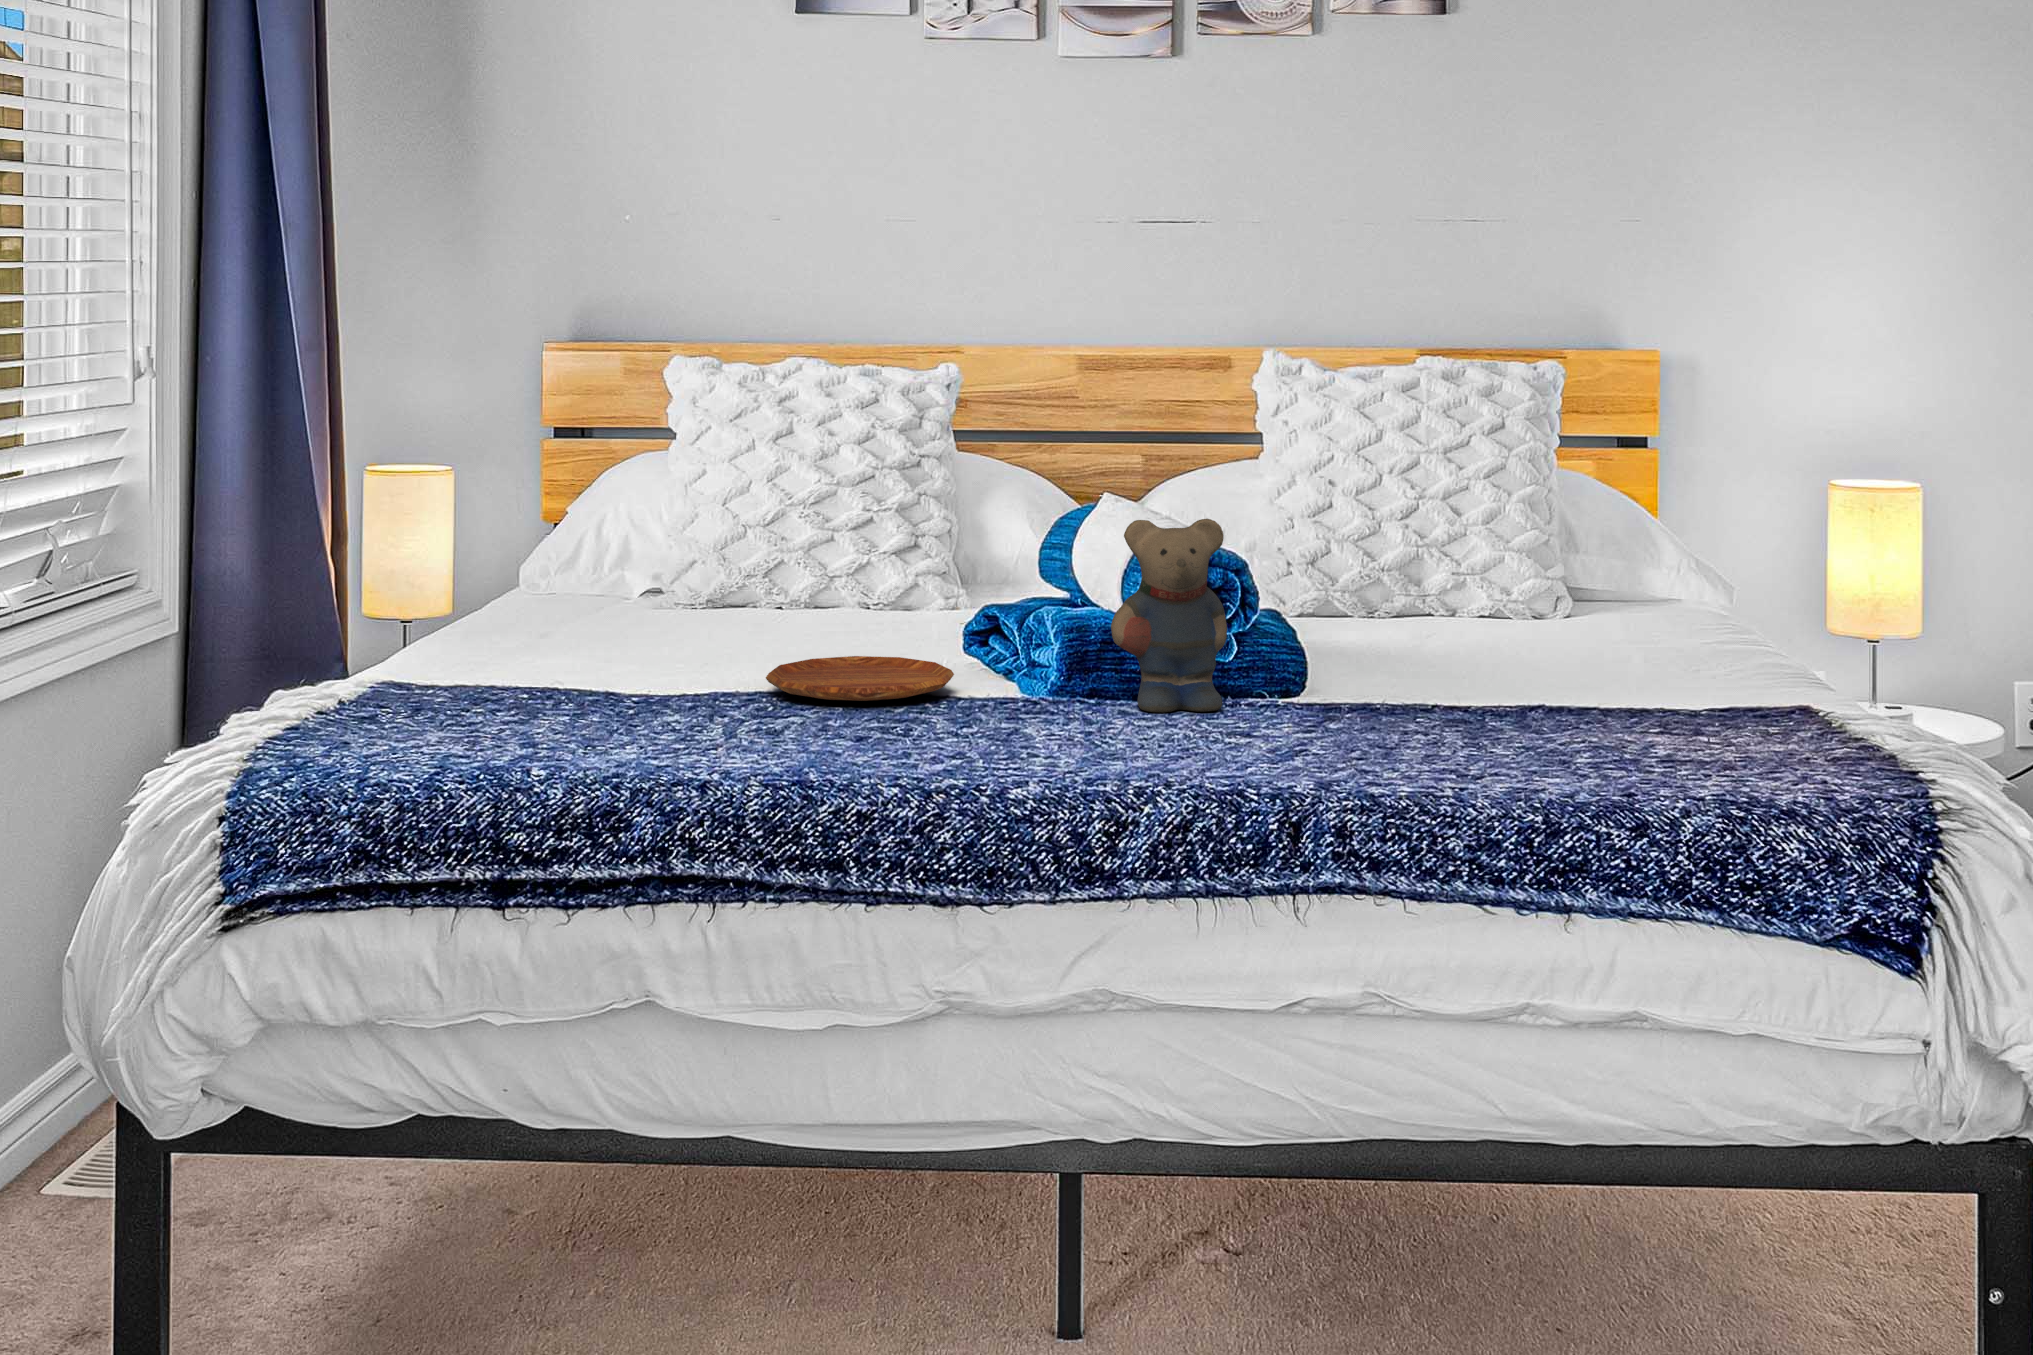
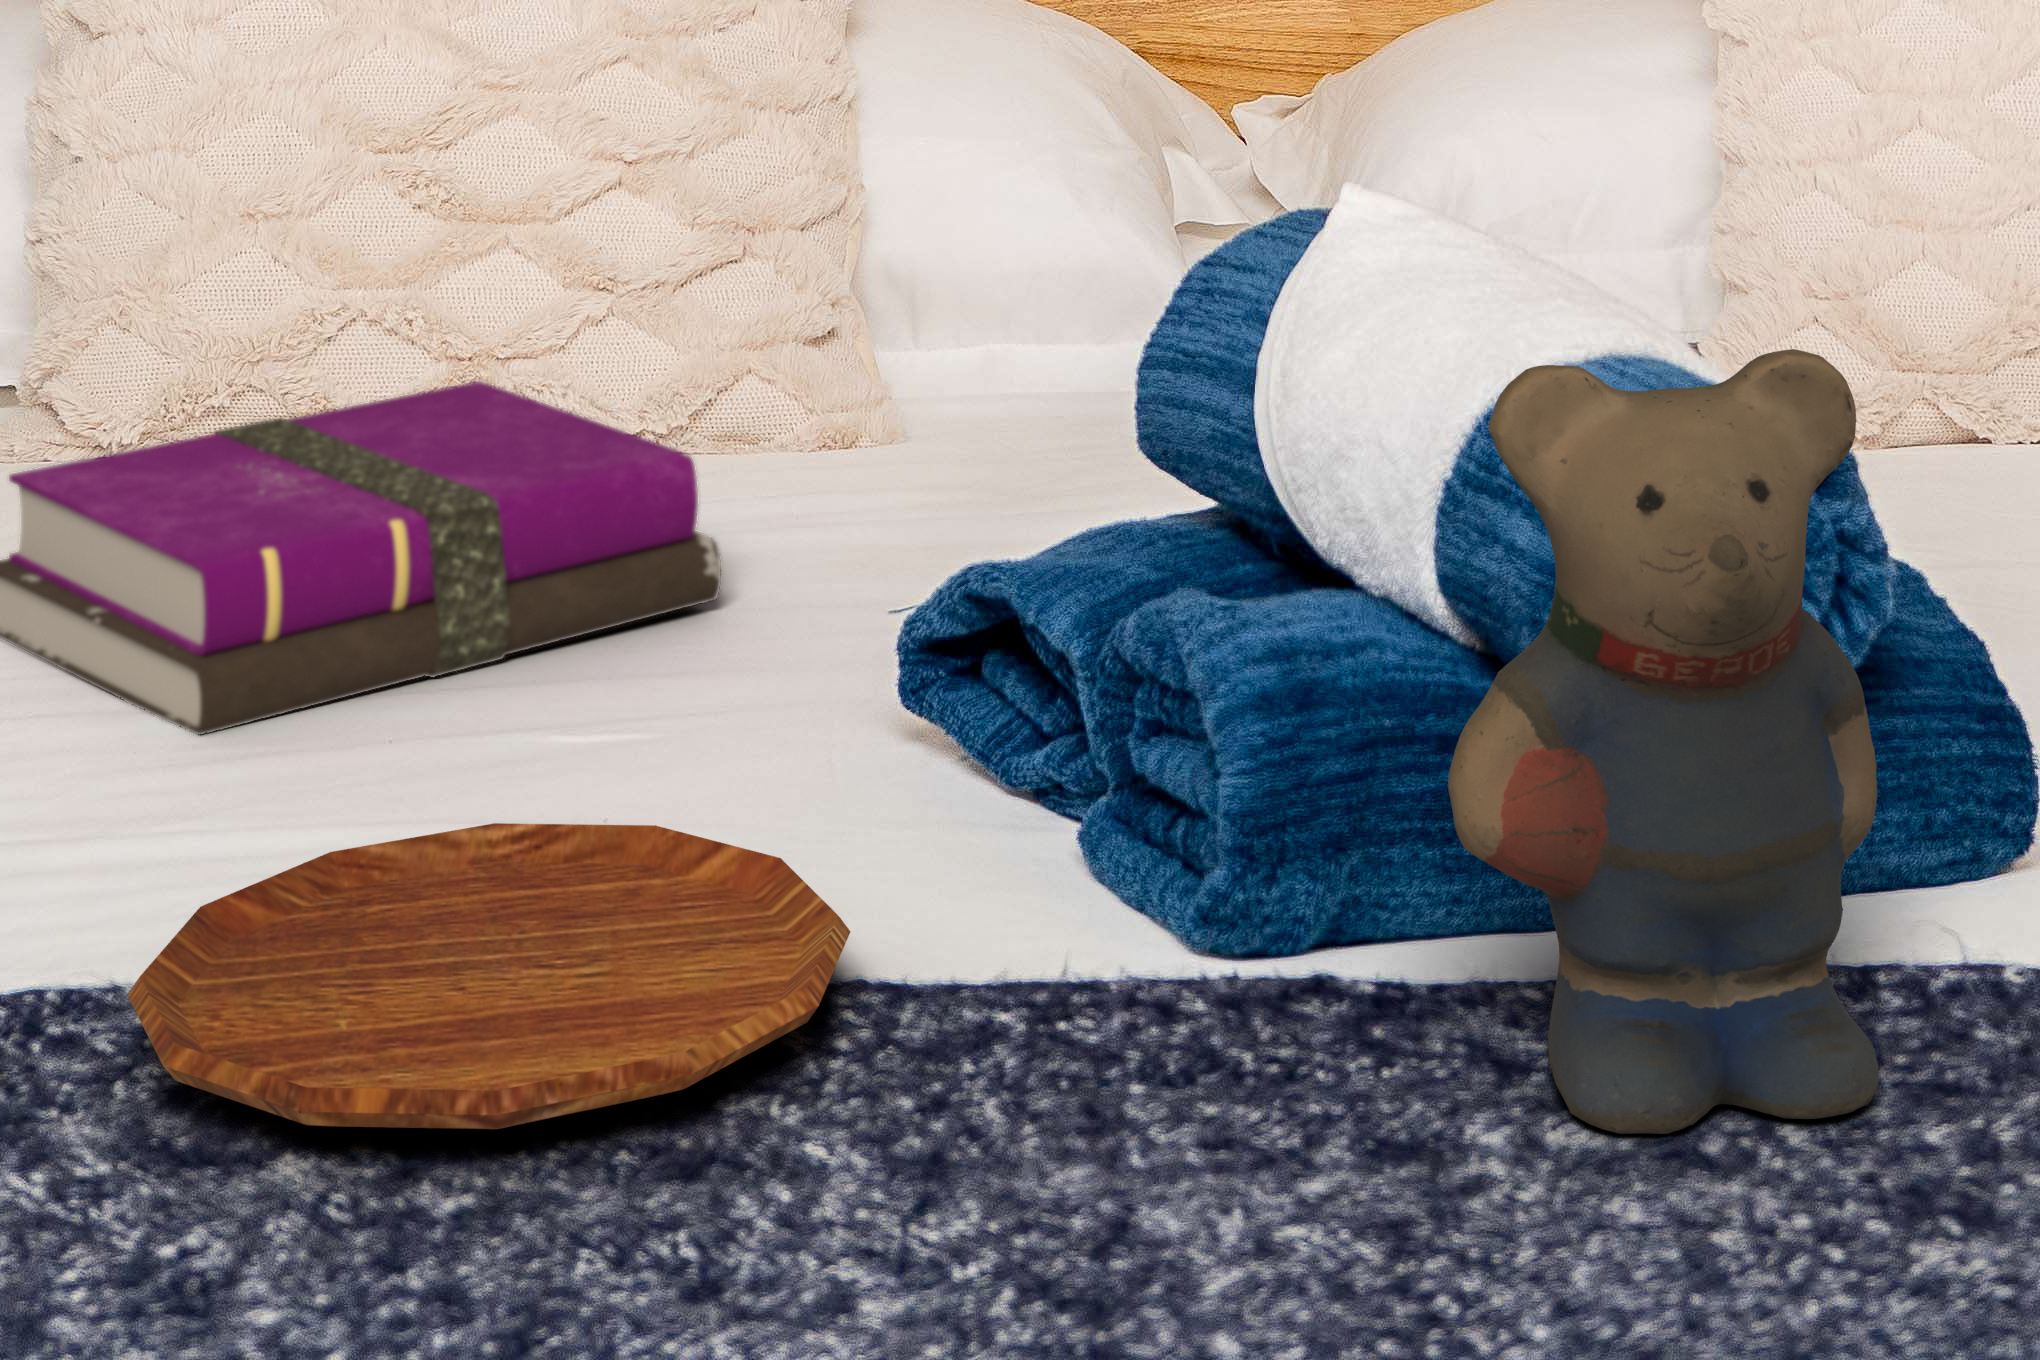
notebook: none [682,576,912,657] -> present [0,381,721,735]

